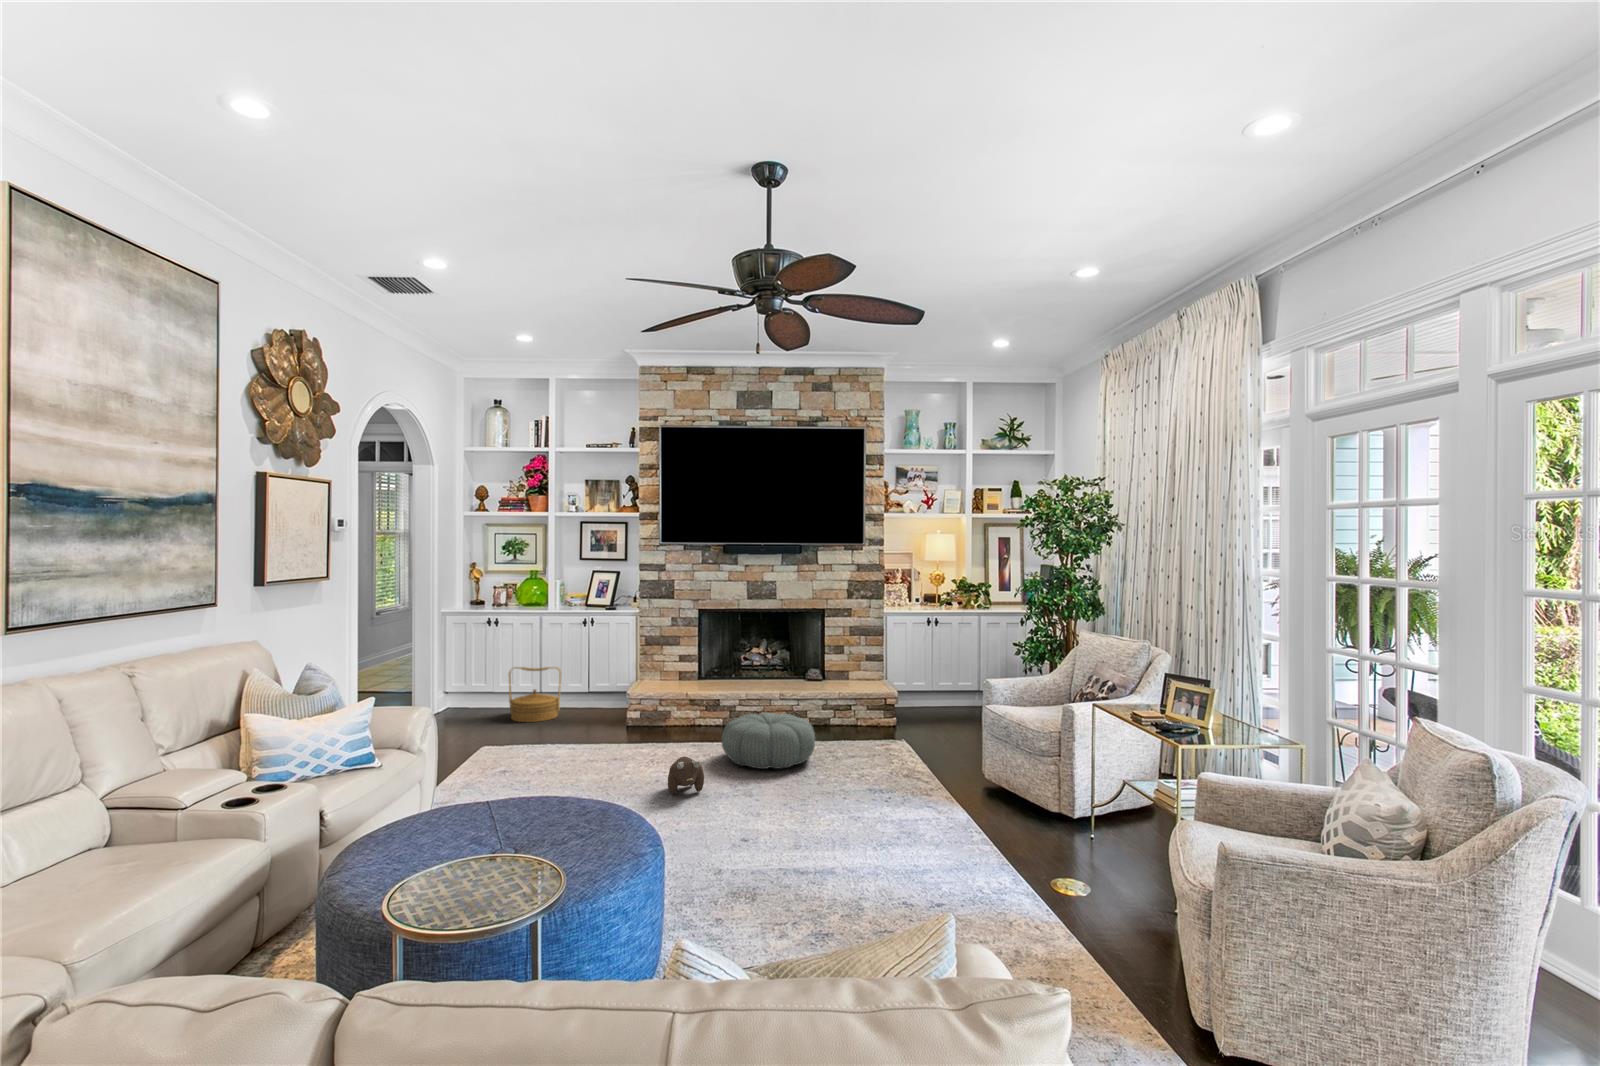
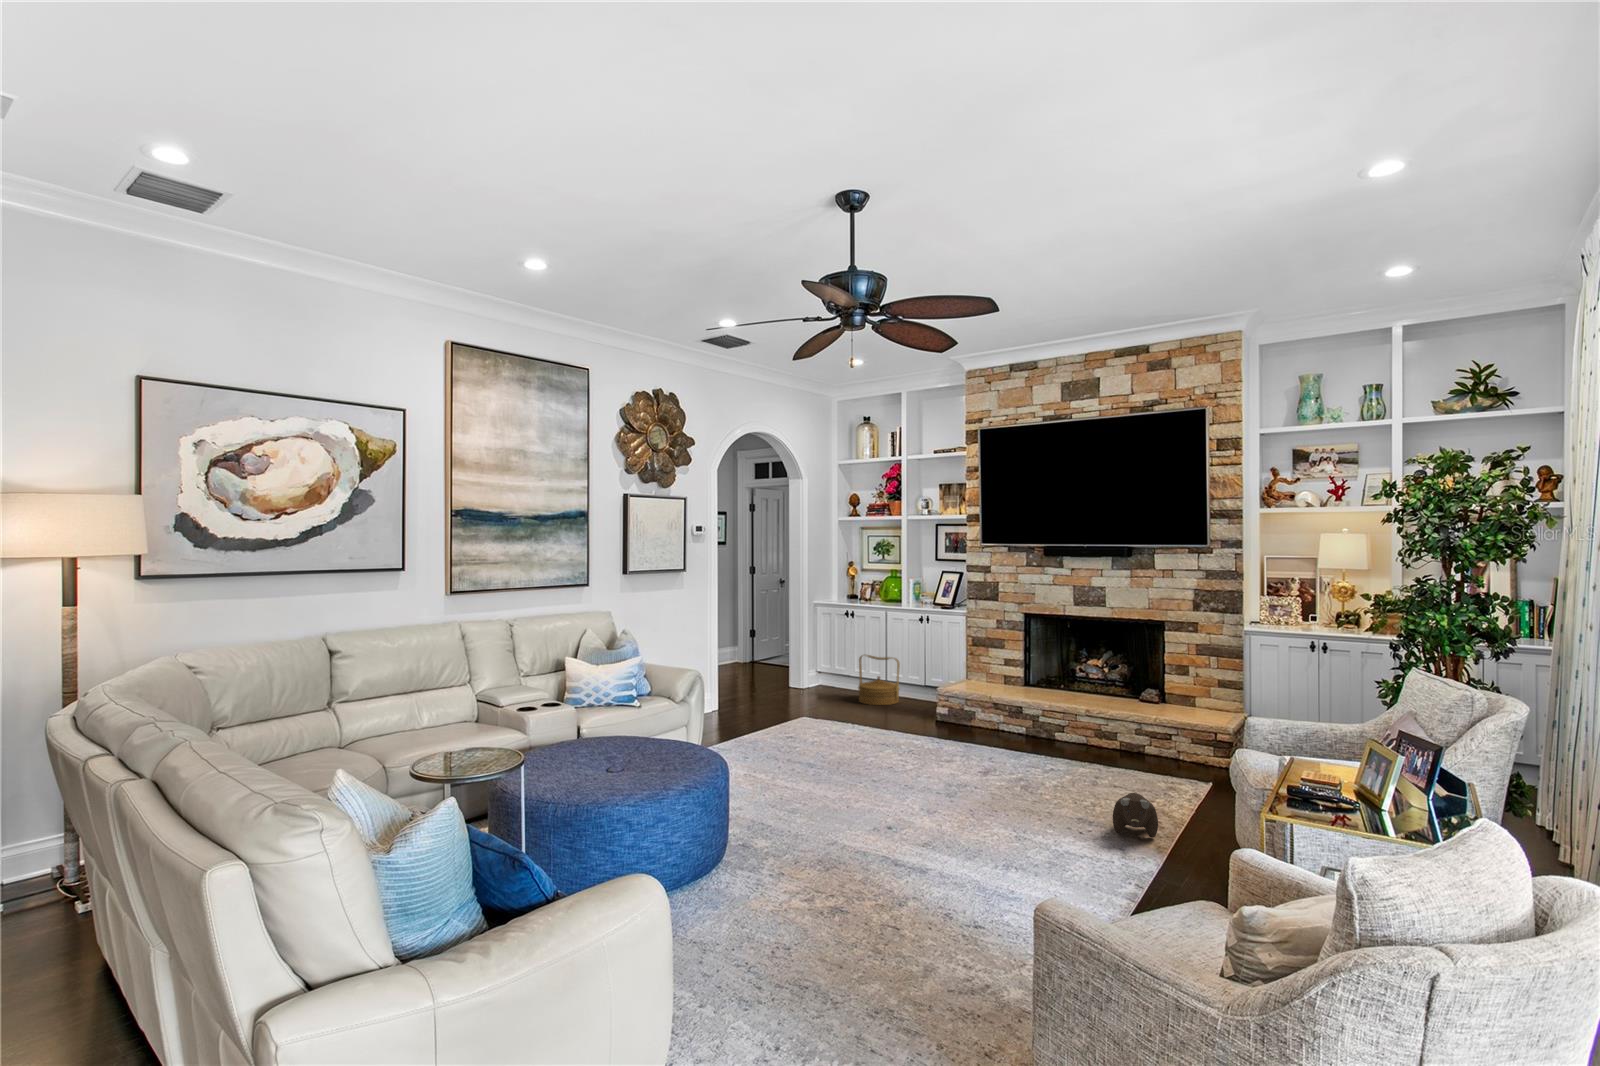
pouf: present [722,713,815,769] -> none [974,722,1076,781]
plush toy: present [668,757,704,795] -> present [1113,793,1158,838]

